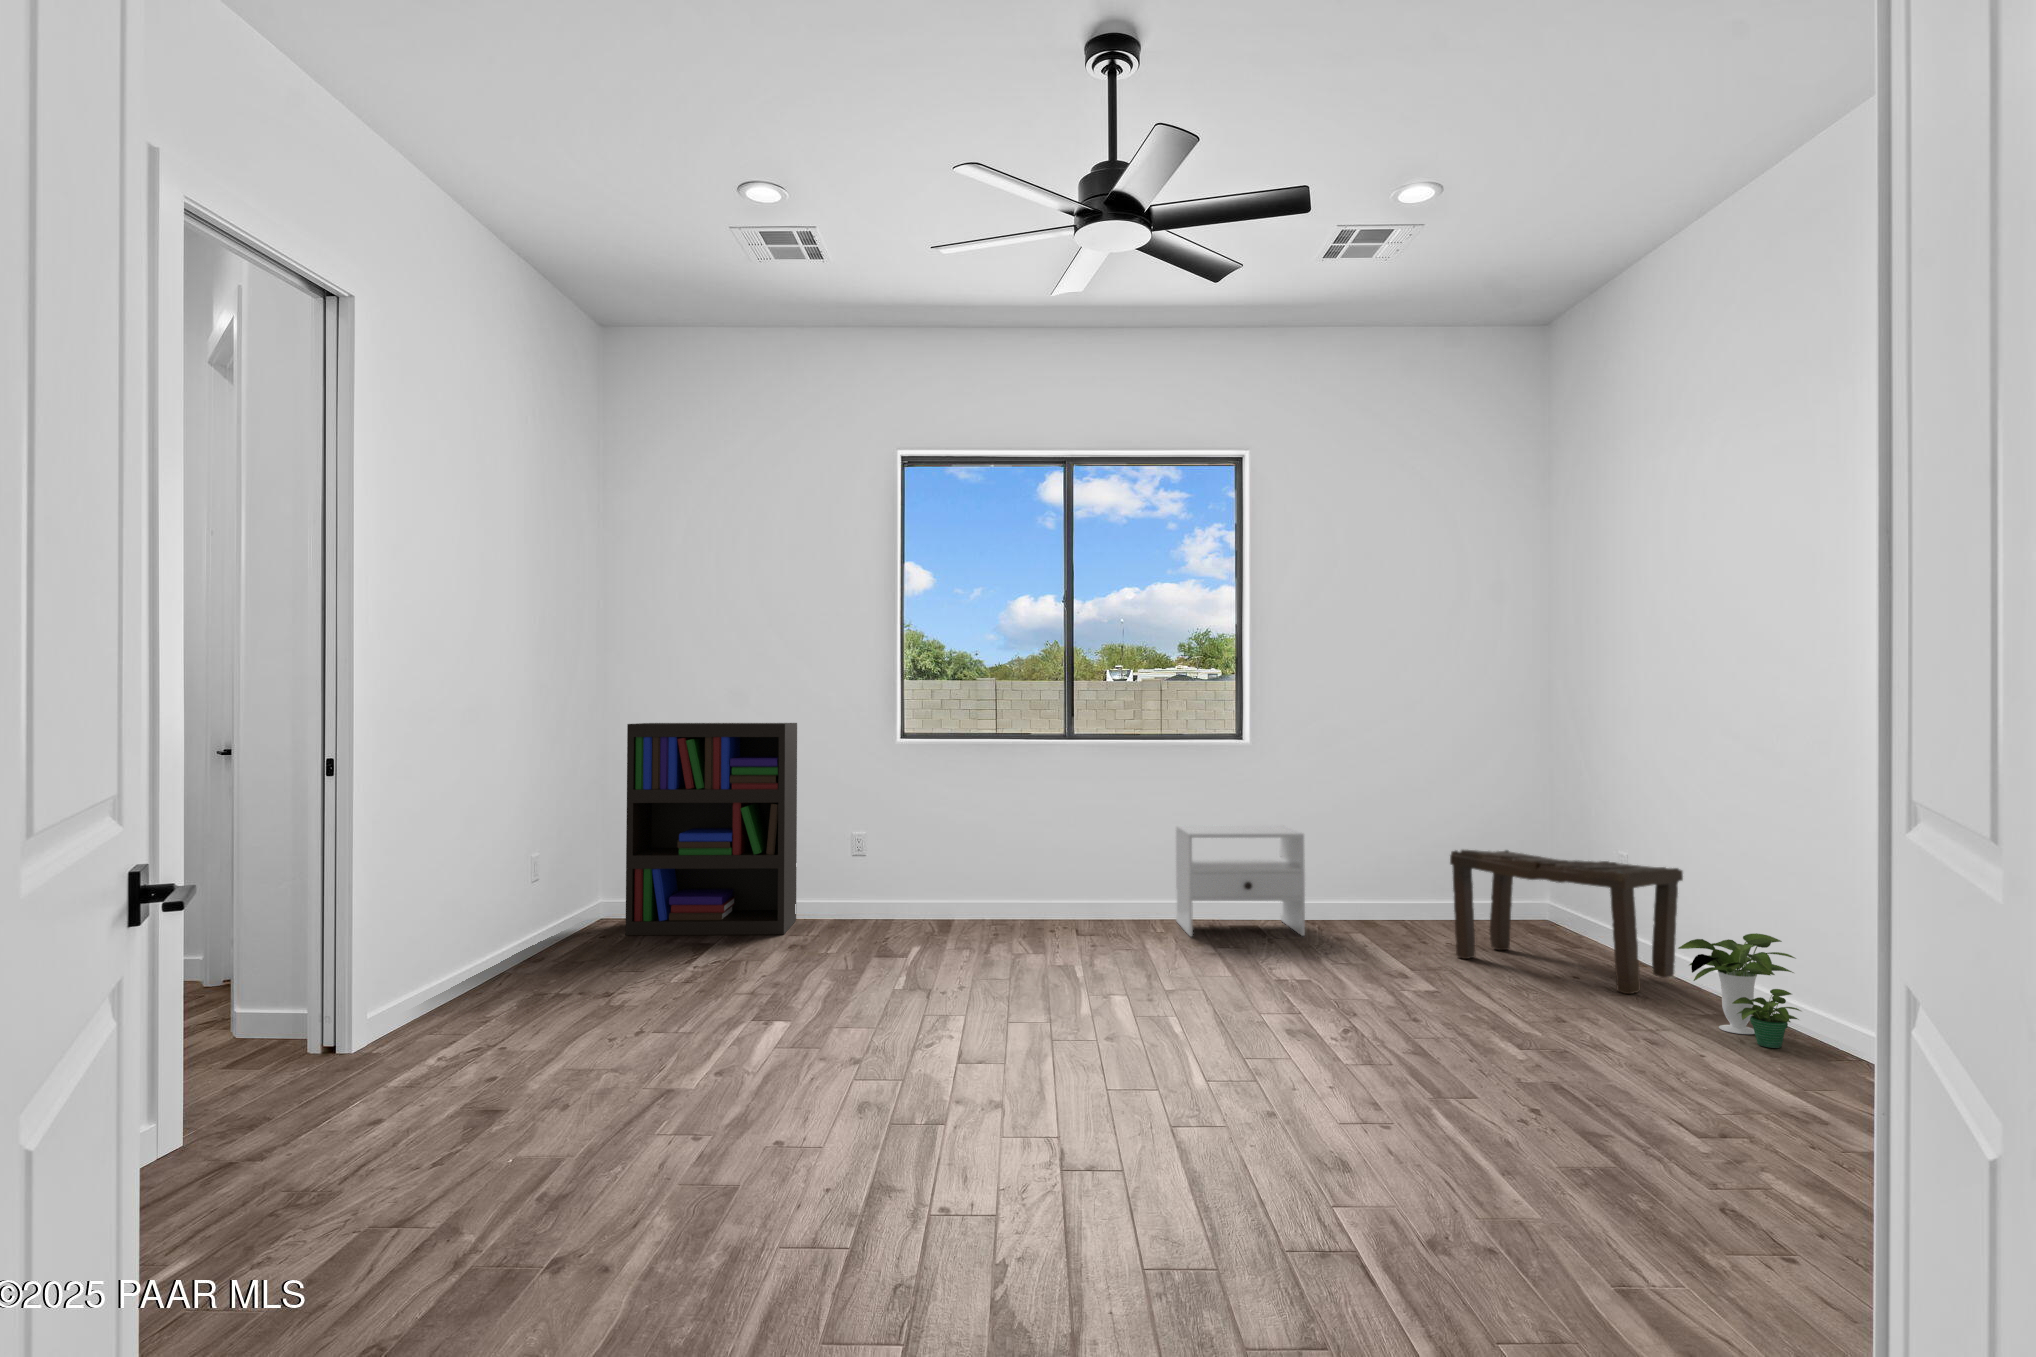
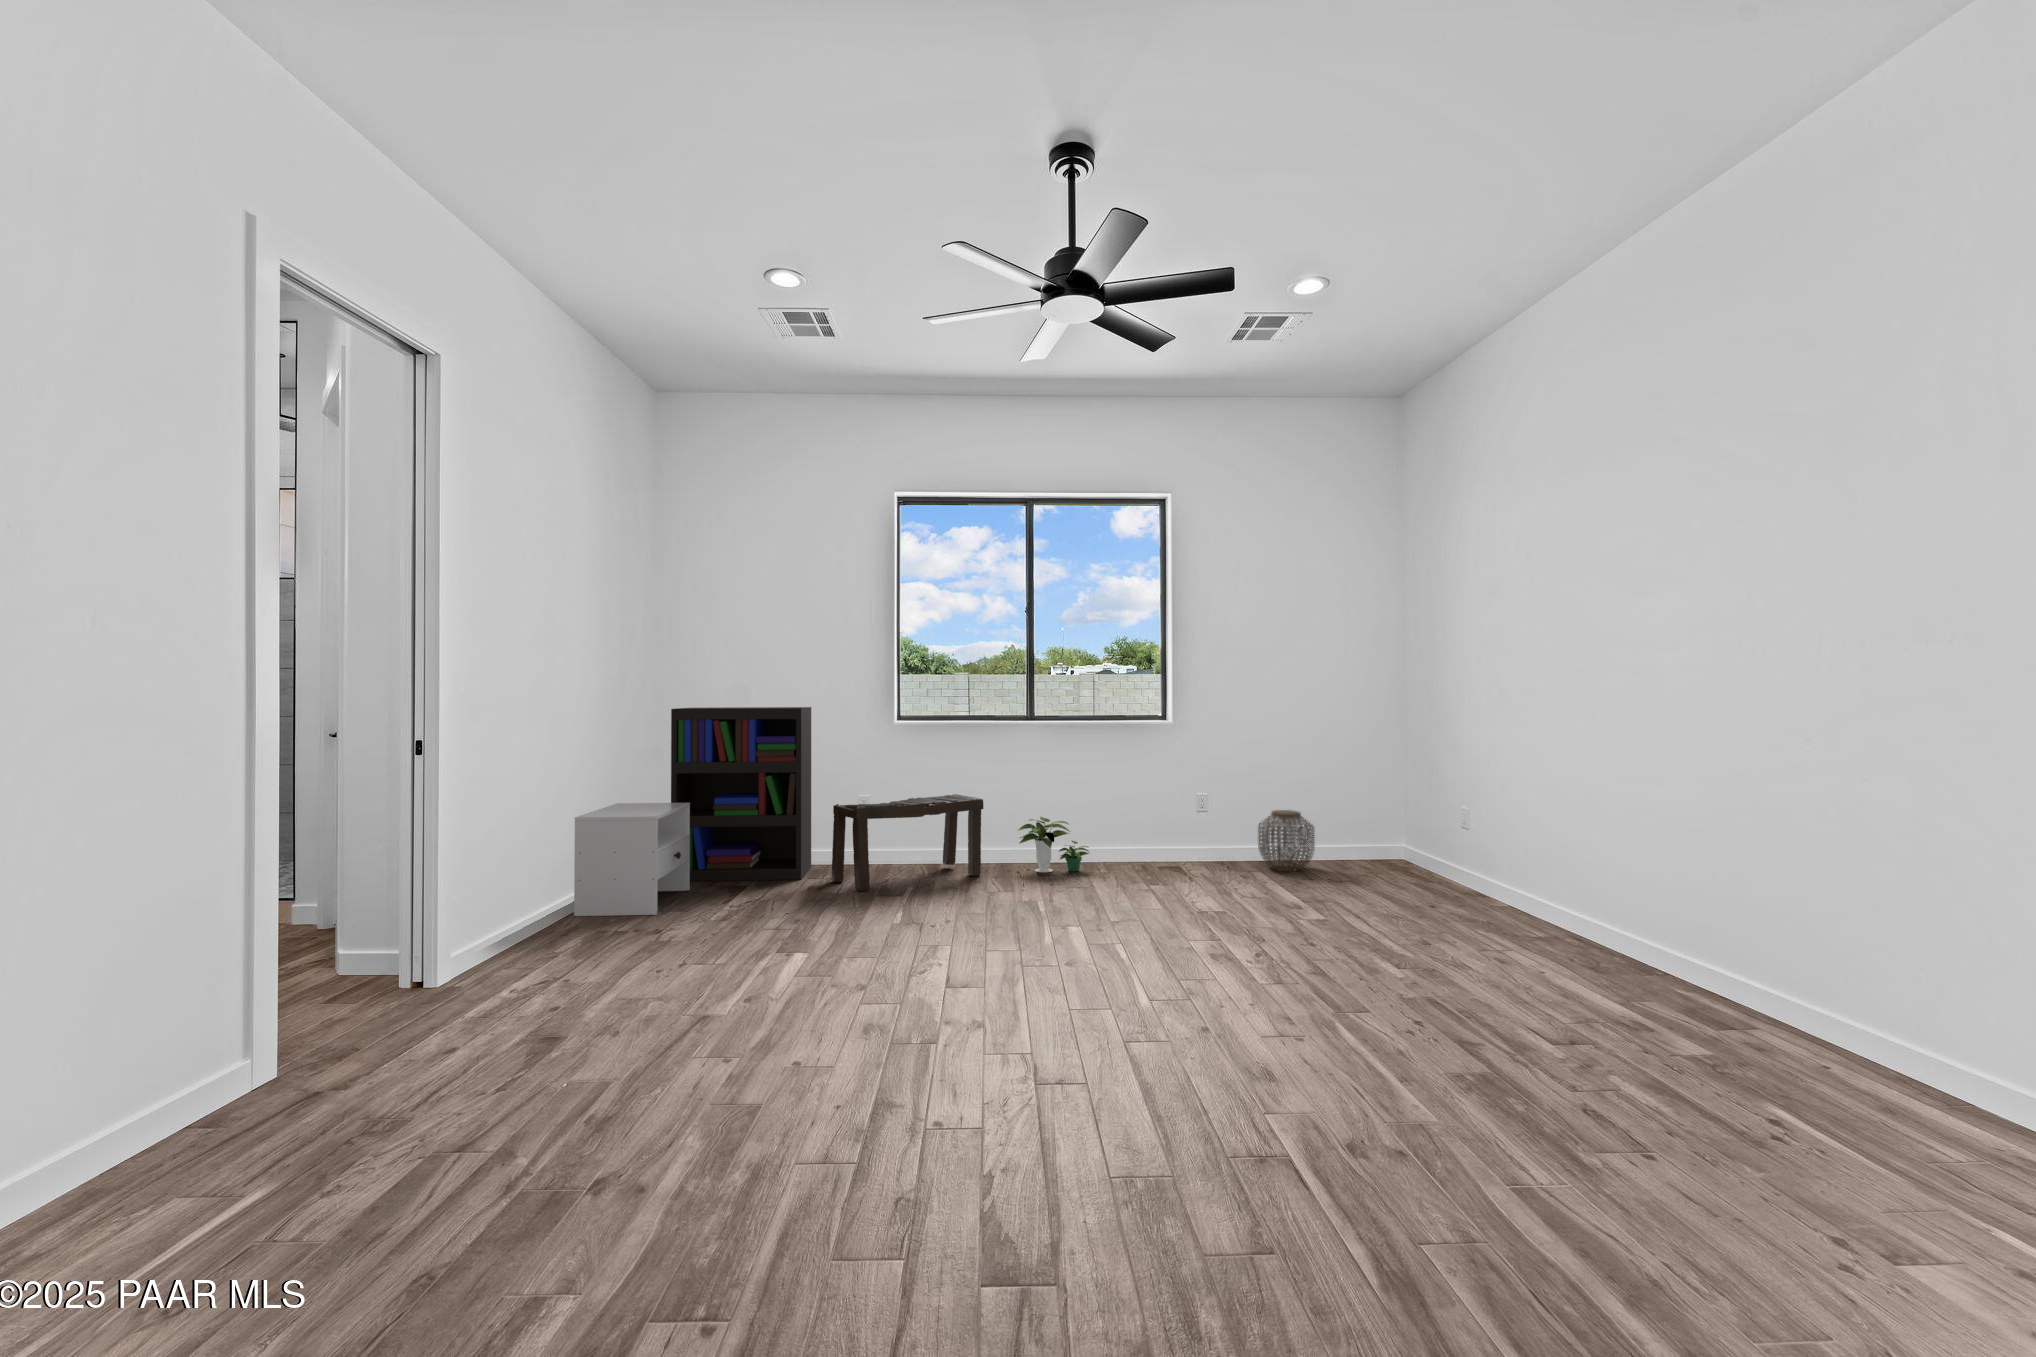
nightstand: present [1176,825,1305,936] -> present [574,803,690,916]
bench: present [1450,850,1683,994] -> present [832,794,984,891]
woven basket: none [1352,854,1424,931] -> present [1258,810,1315,871]
potted plant: present [1678,933,1801,1048] -> present [1018,817,1089,872]

